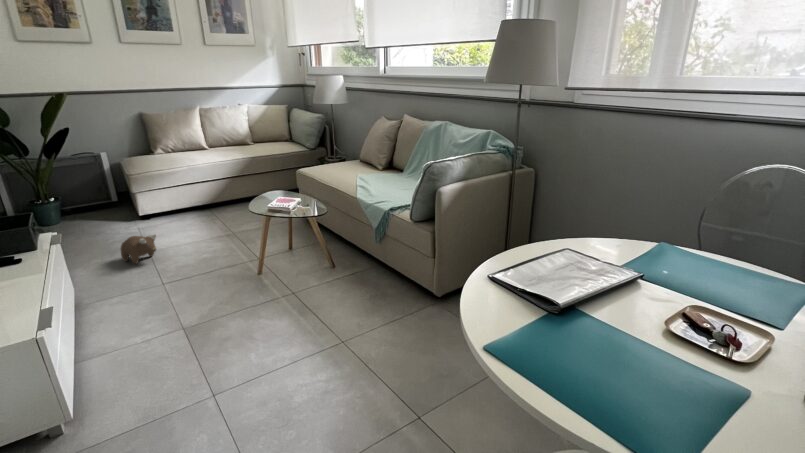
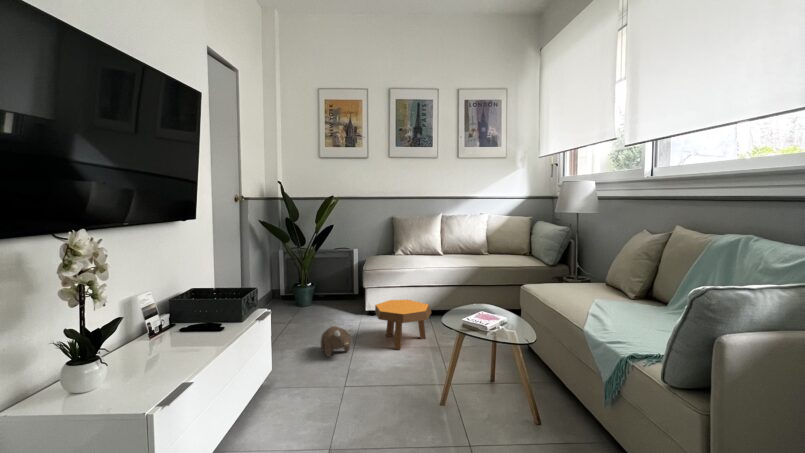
footstool: none [165,199,223,244] -> present [375,300,431,350]

